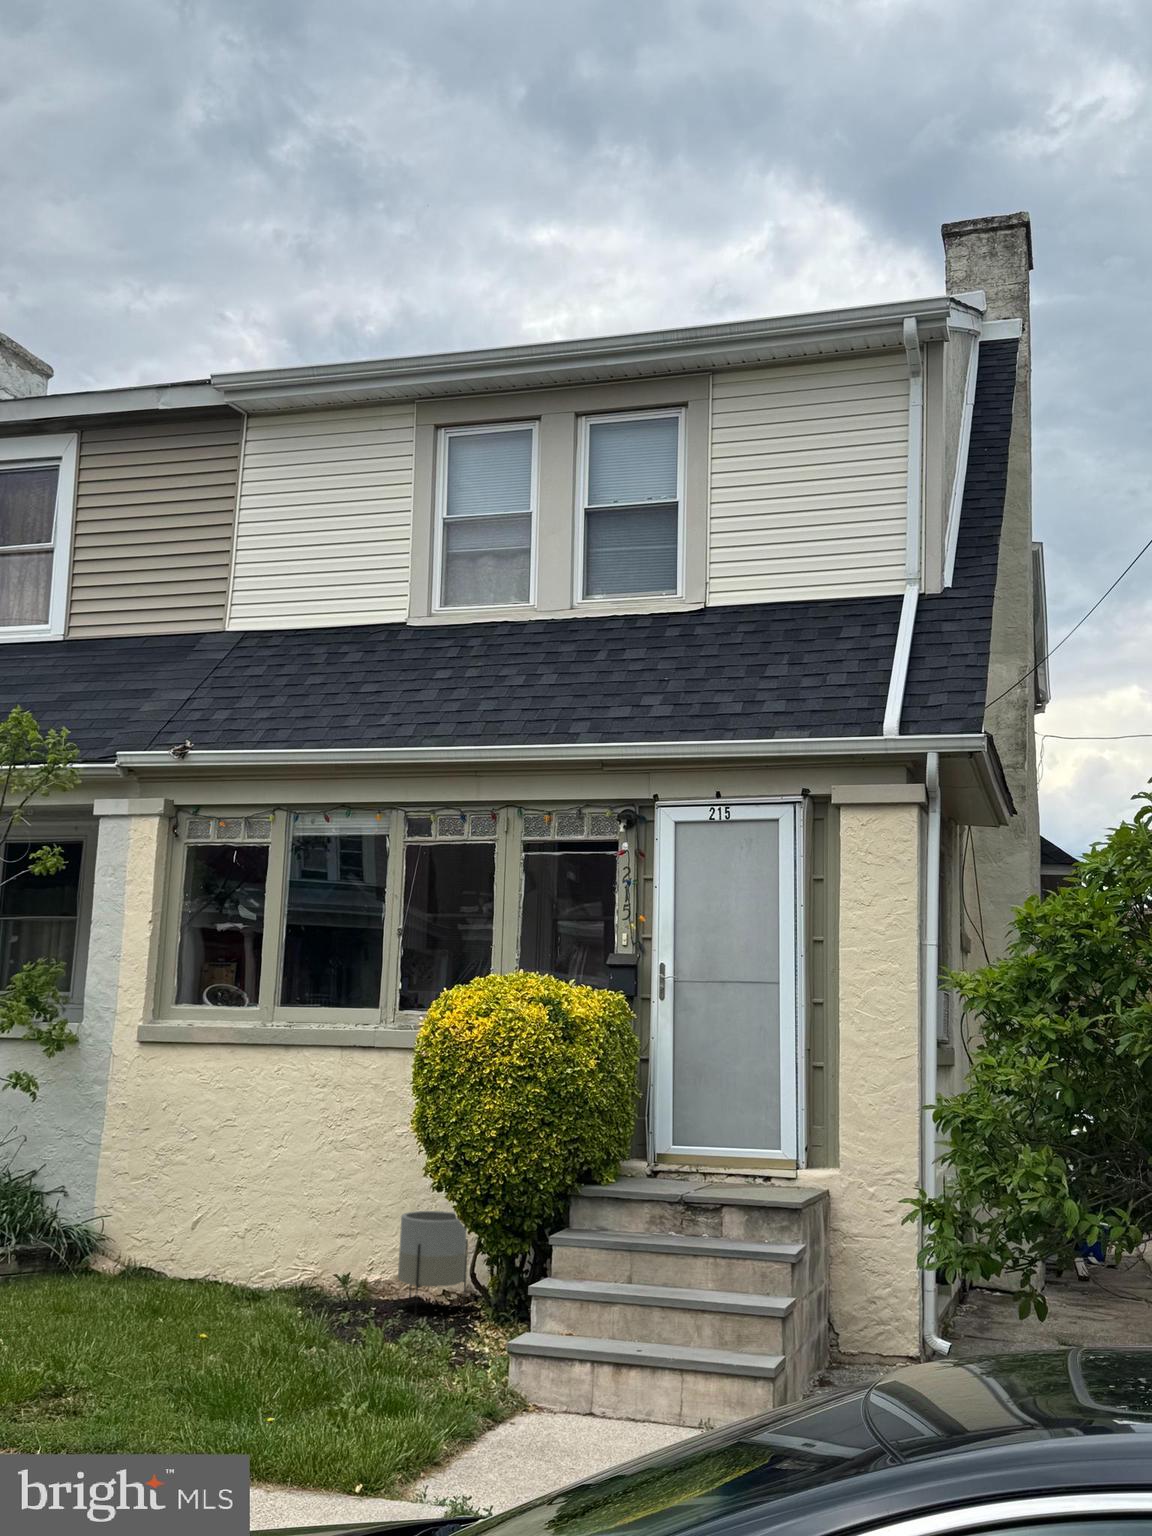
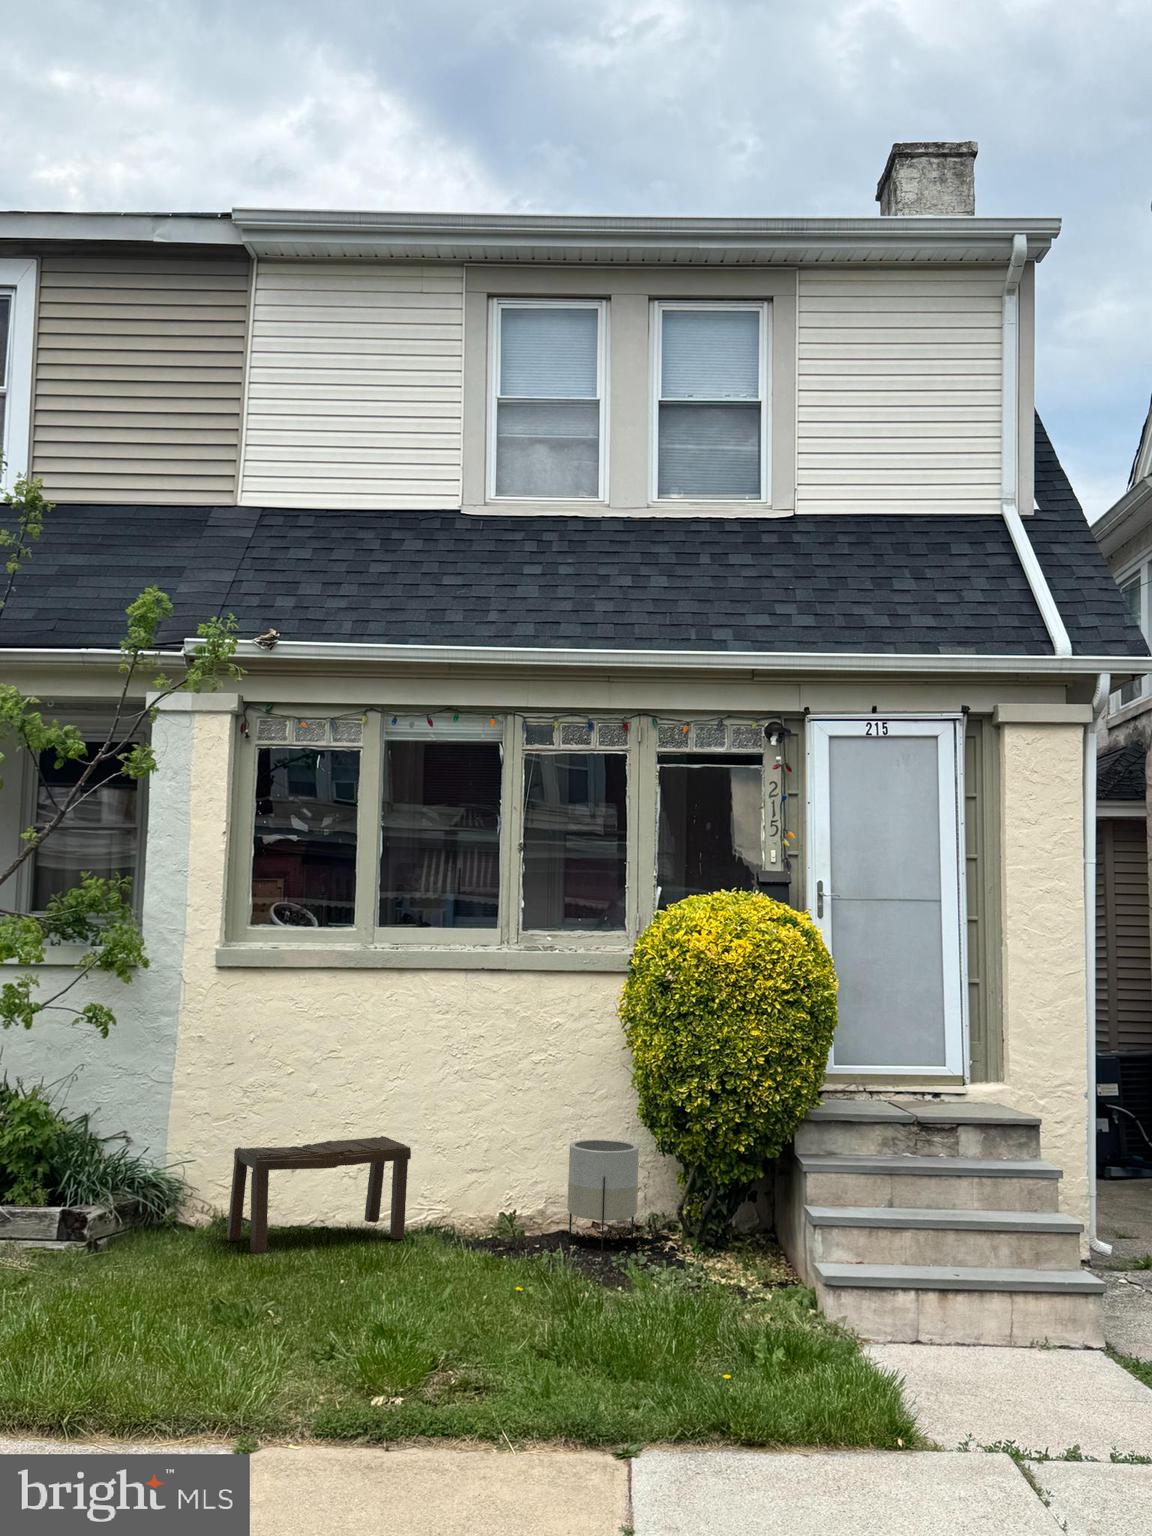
bench: none [110,1199,265,1293] -> present [227,1136,411,1254]

